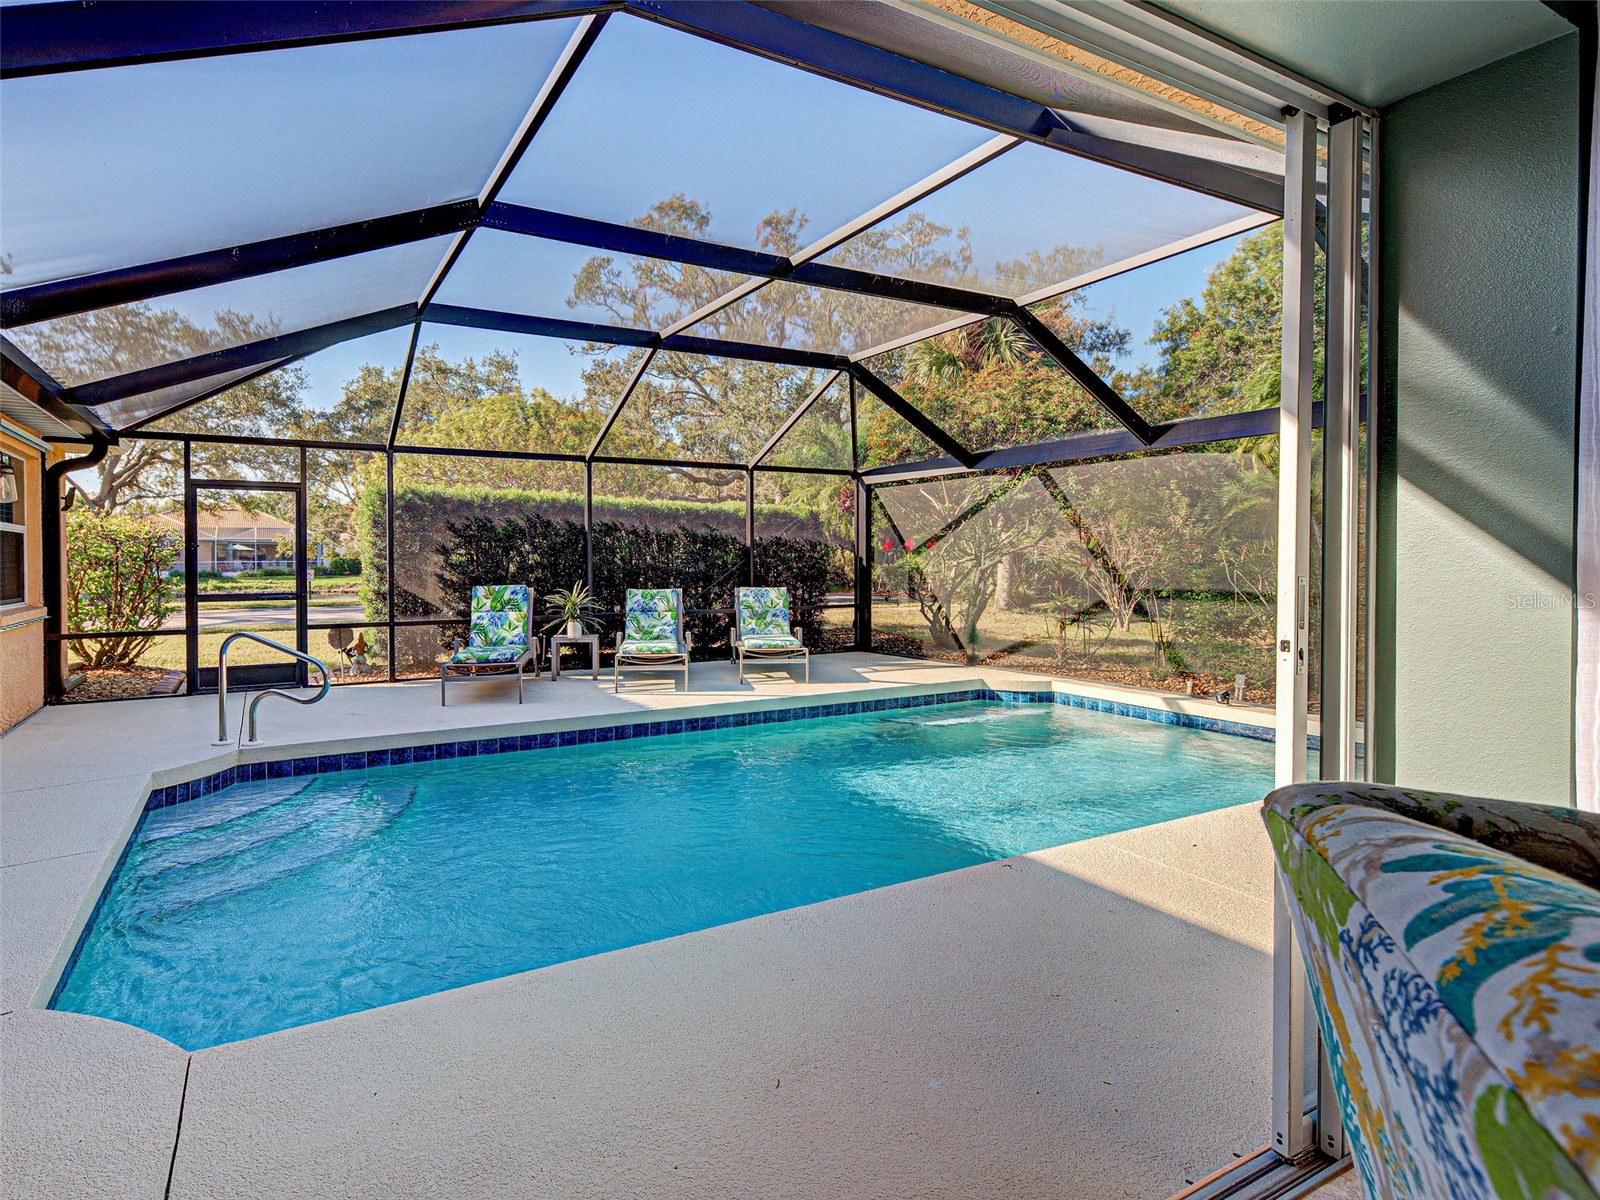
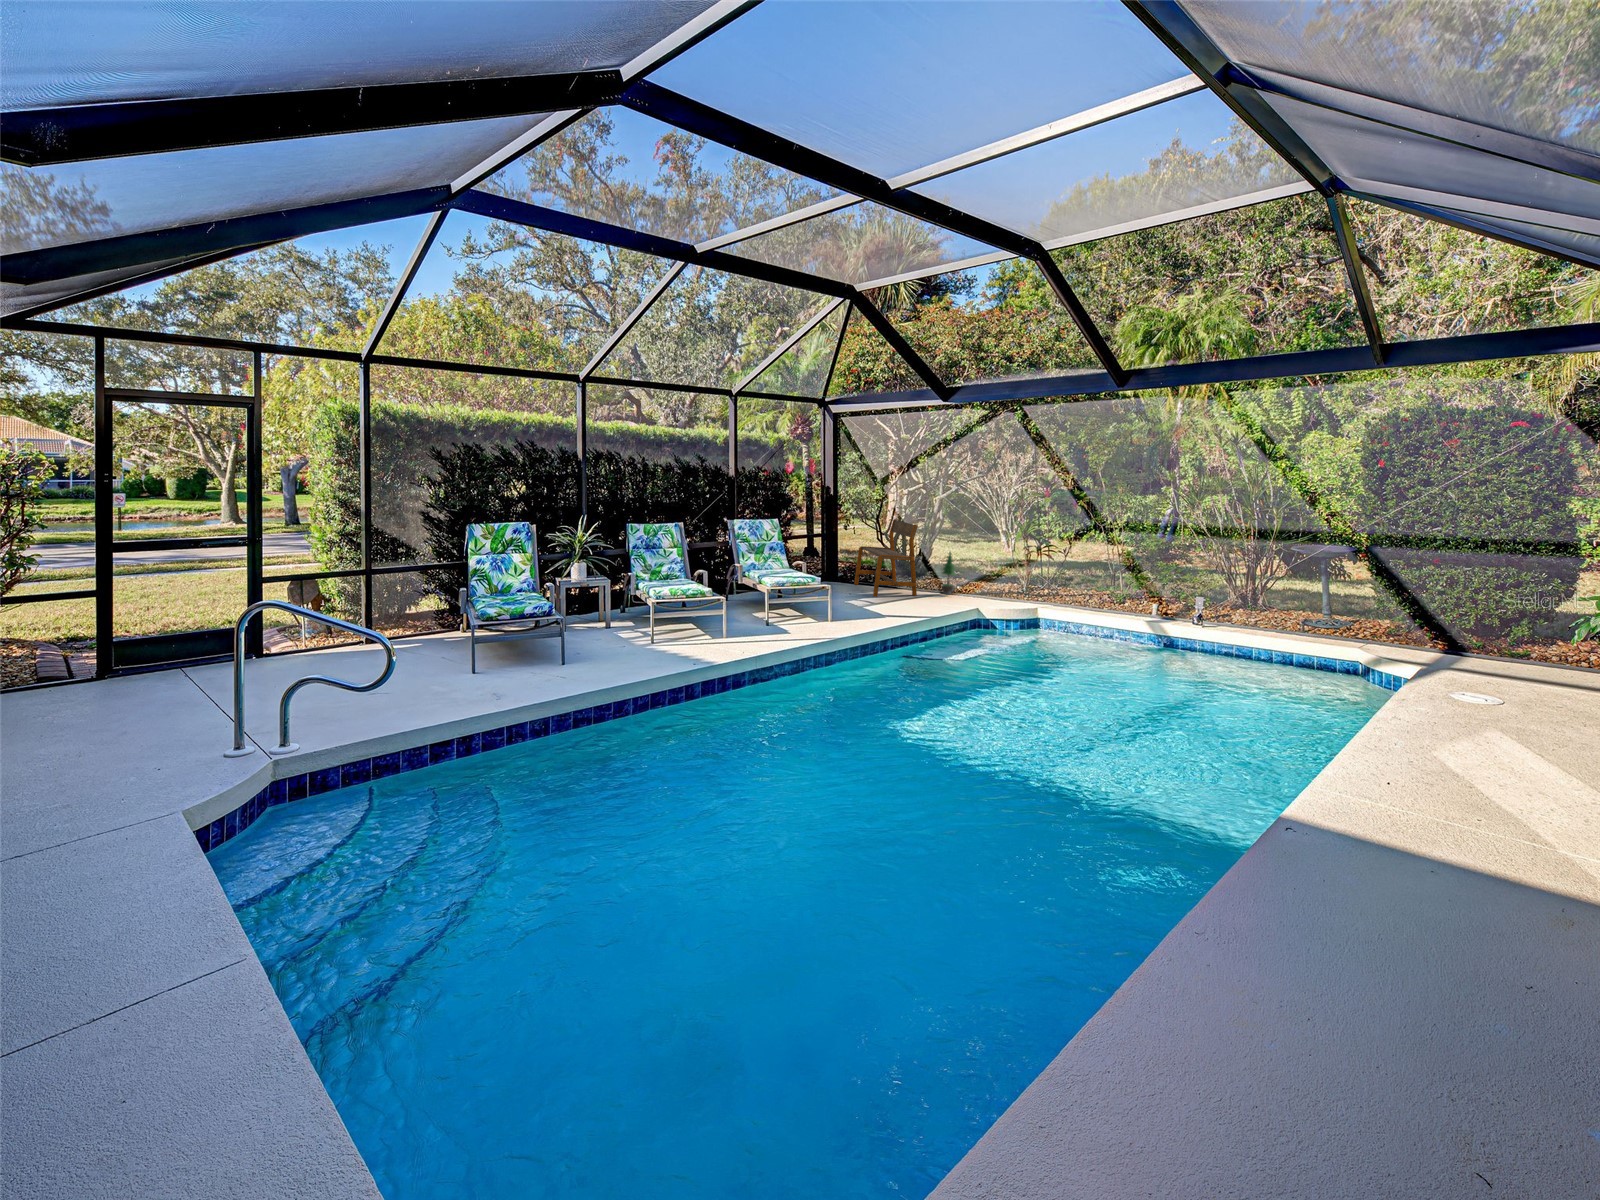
bench: none [887,589,939,666] -> present [854,519,918,597]

